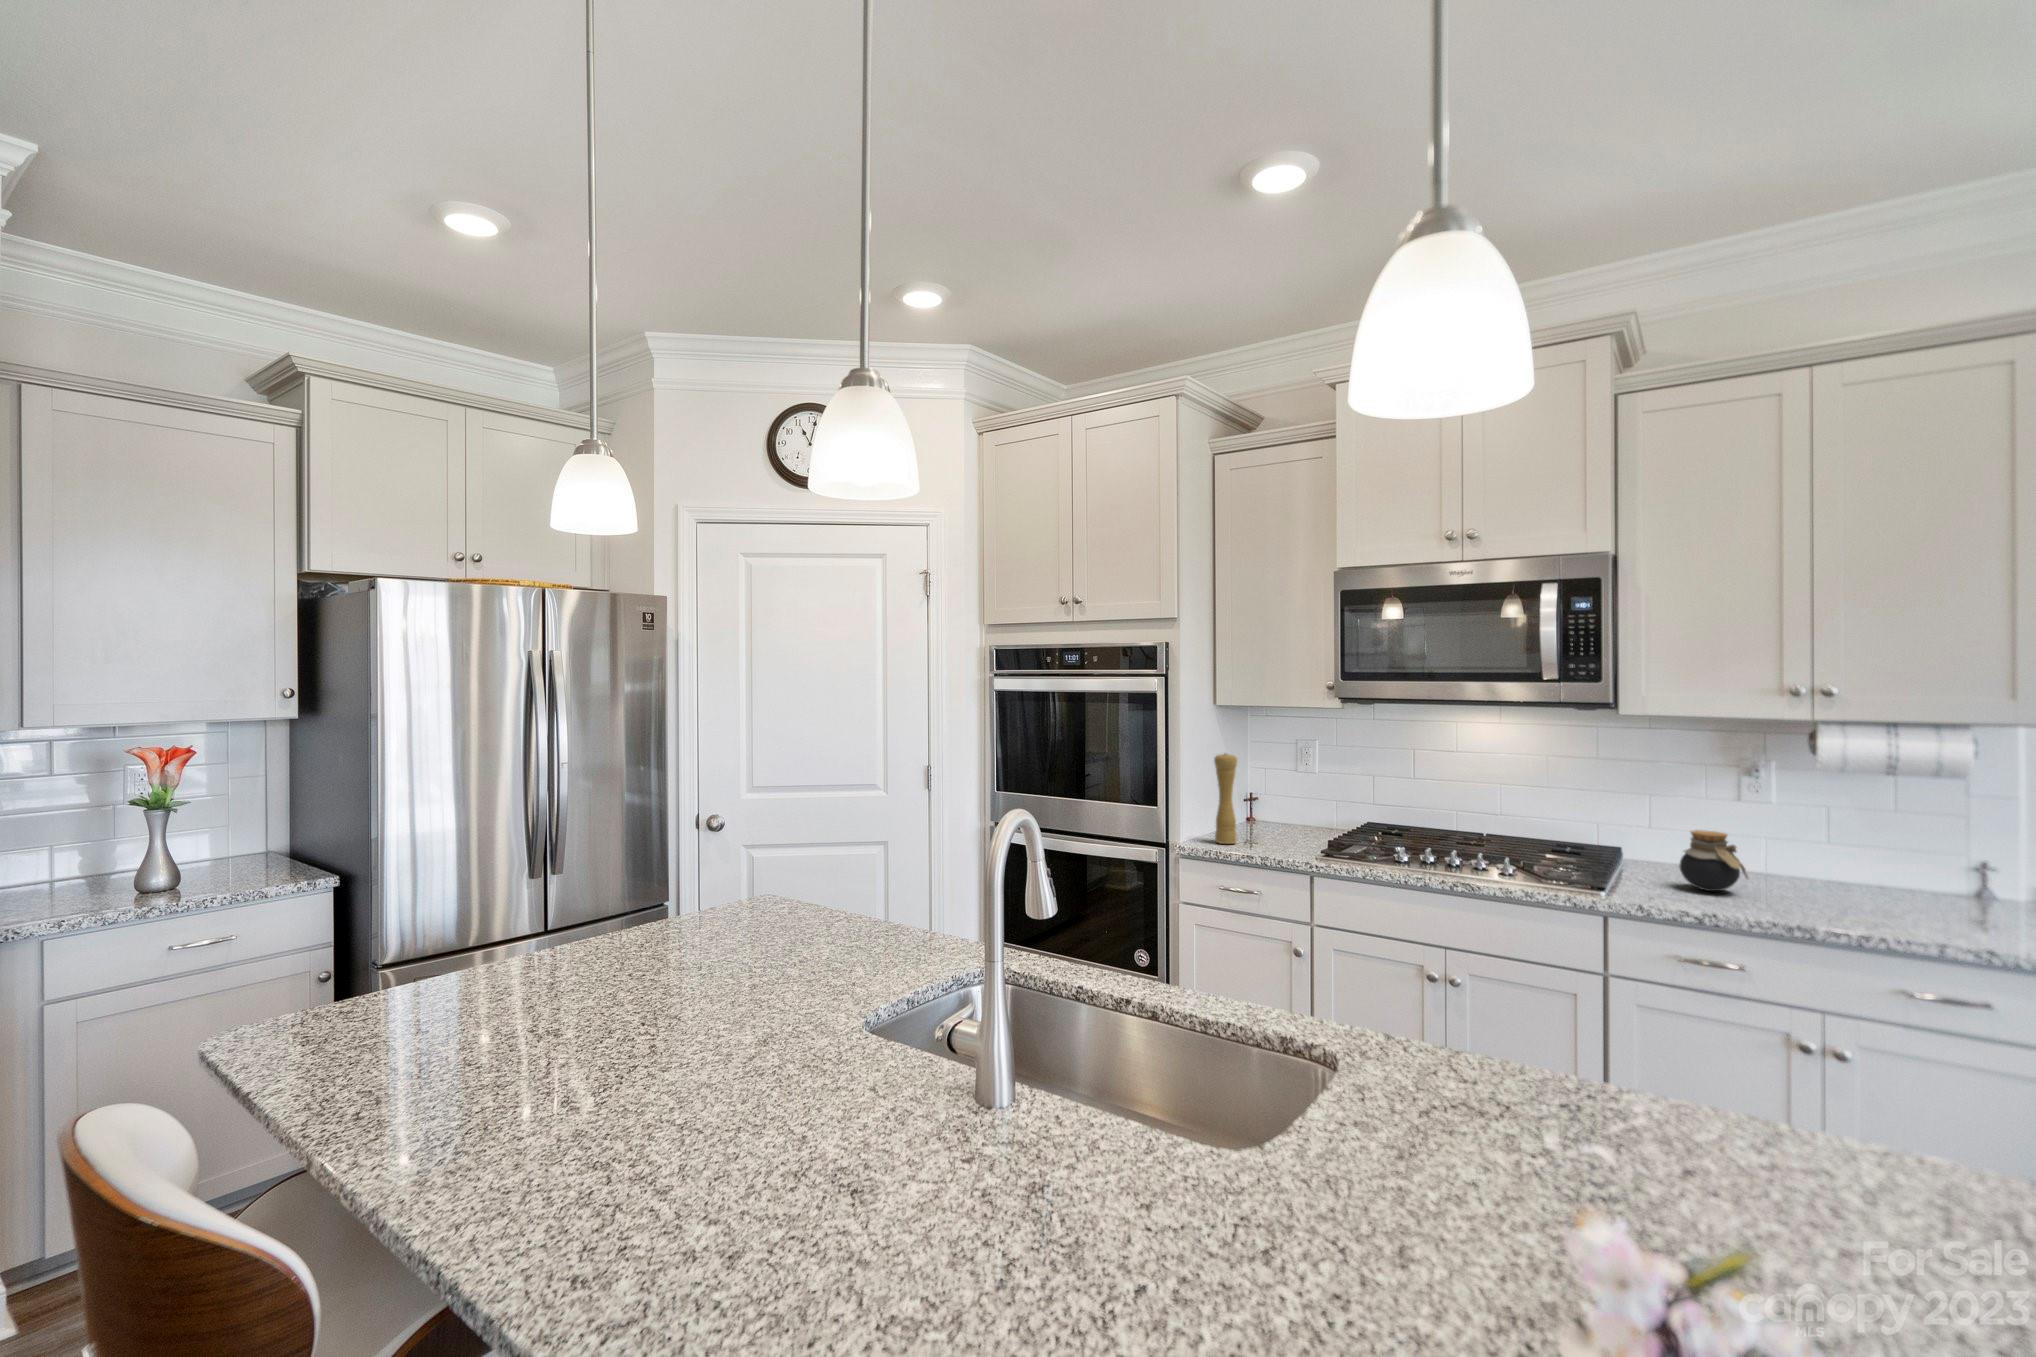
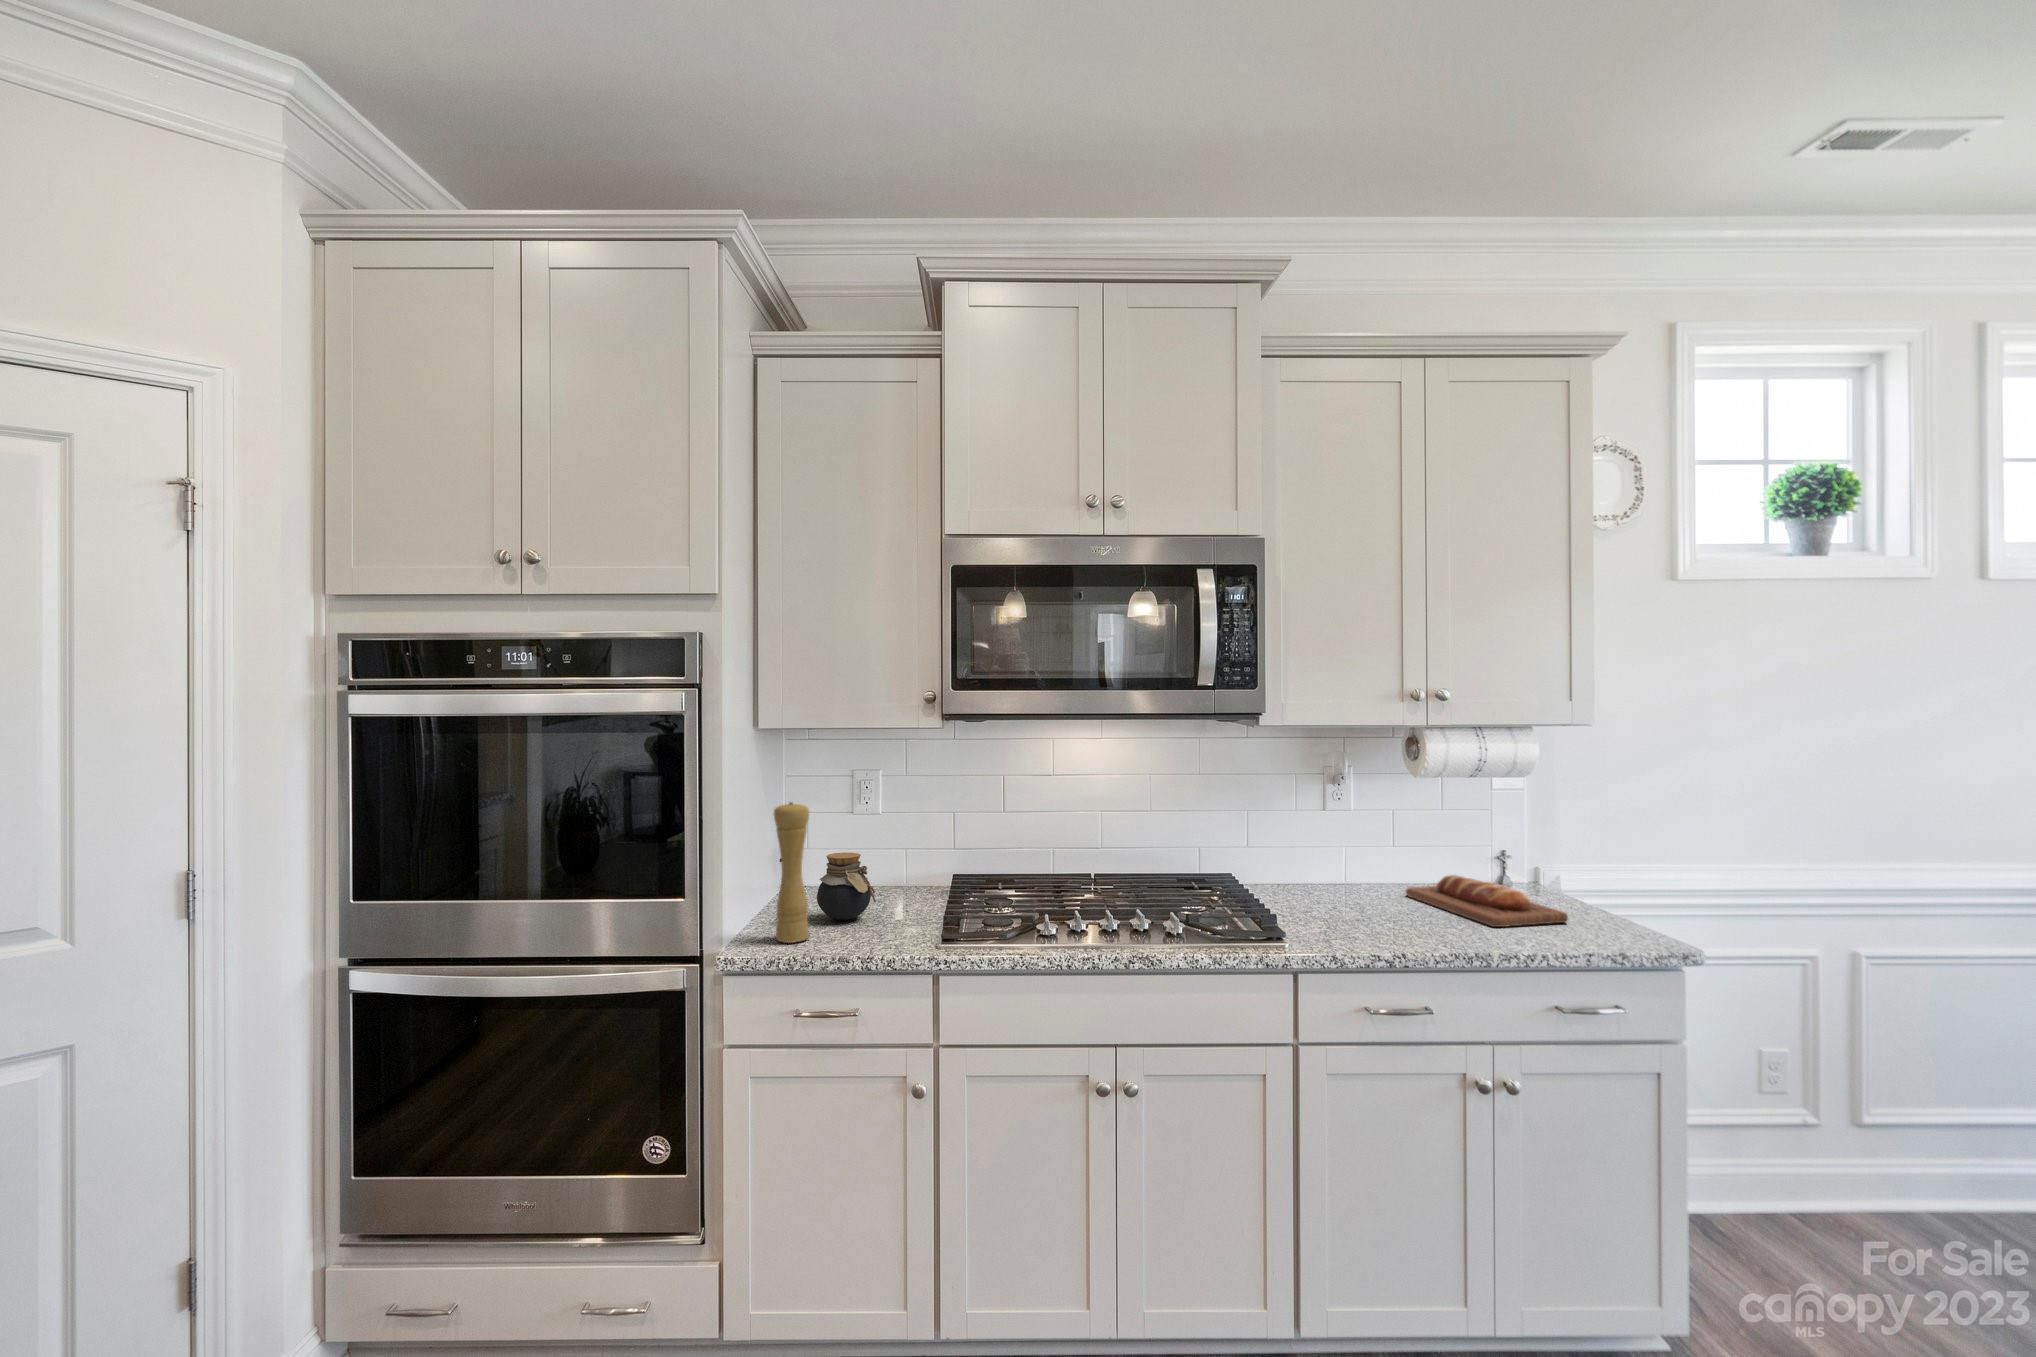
jar: present [1680,830,1748,891] -> present [817,853,876,920]
bread loaf: none [1807,867,1974,922] -> present [1406,875,1568,927]

